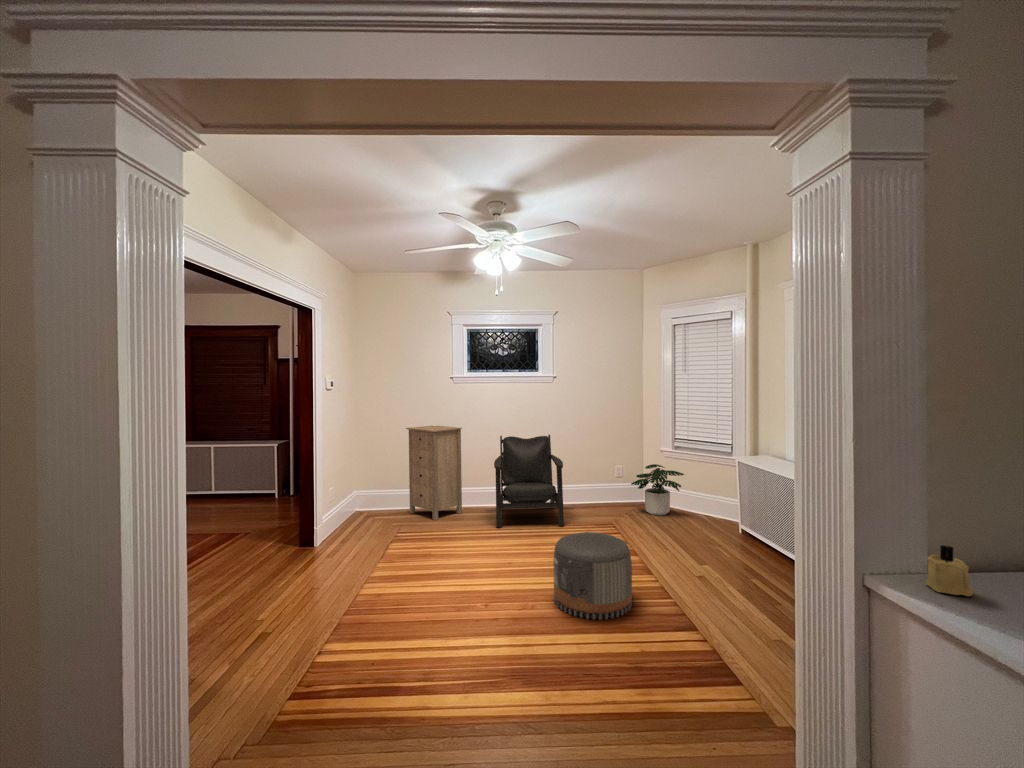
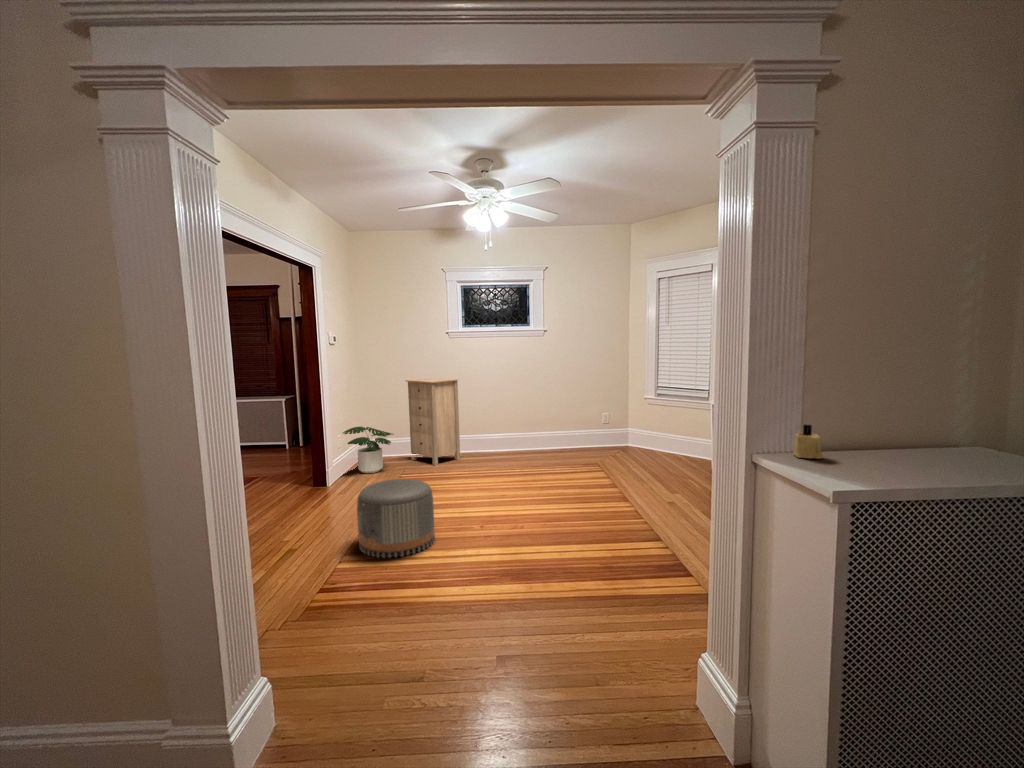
armchair: present [494,435,564,527] -> none [489,385,555,470]
potted plant: present [631,464,684,515] -> present [343,427,393,473]
pouf: present [553,532,632,620] -> present [357,479,435,558]

